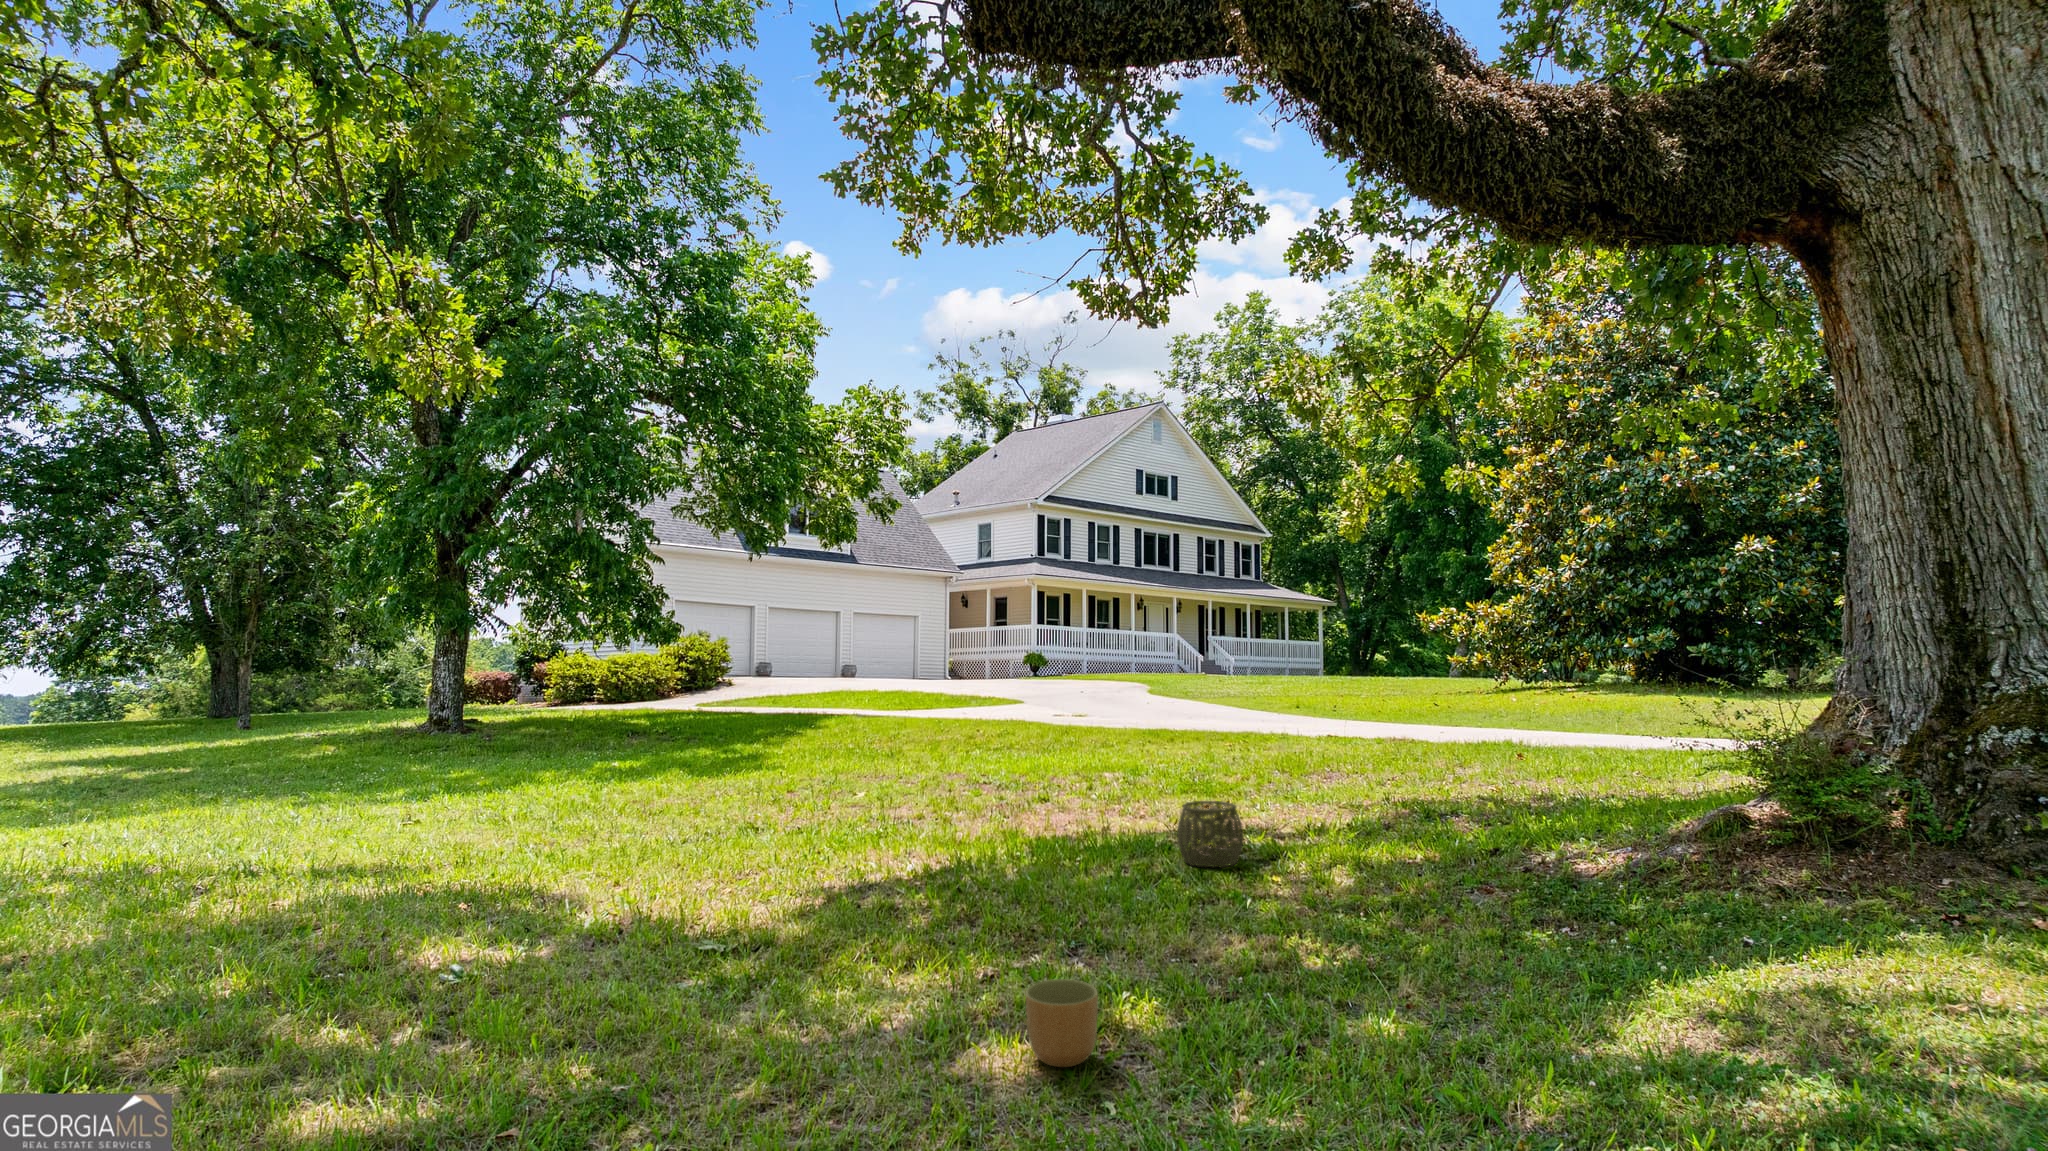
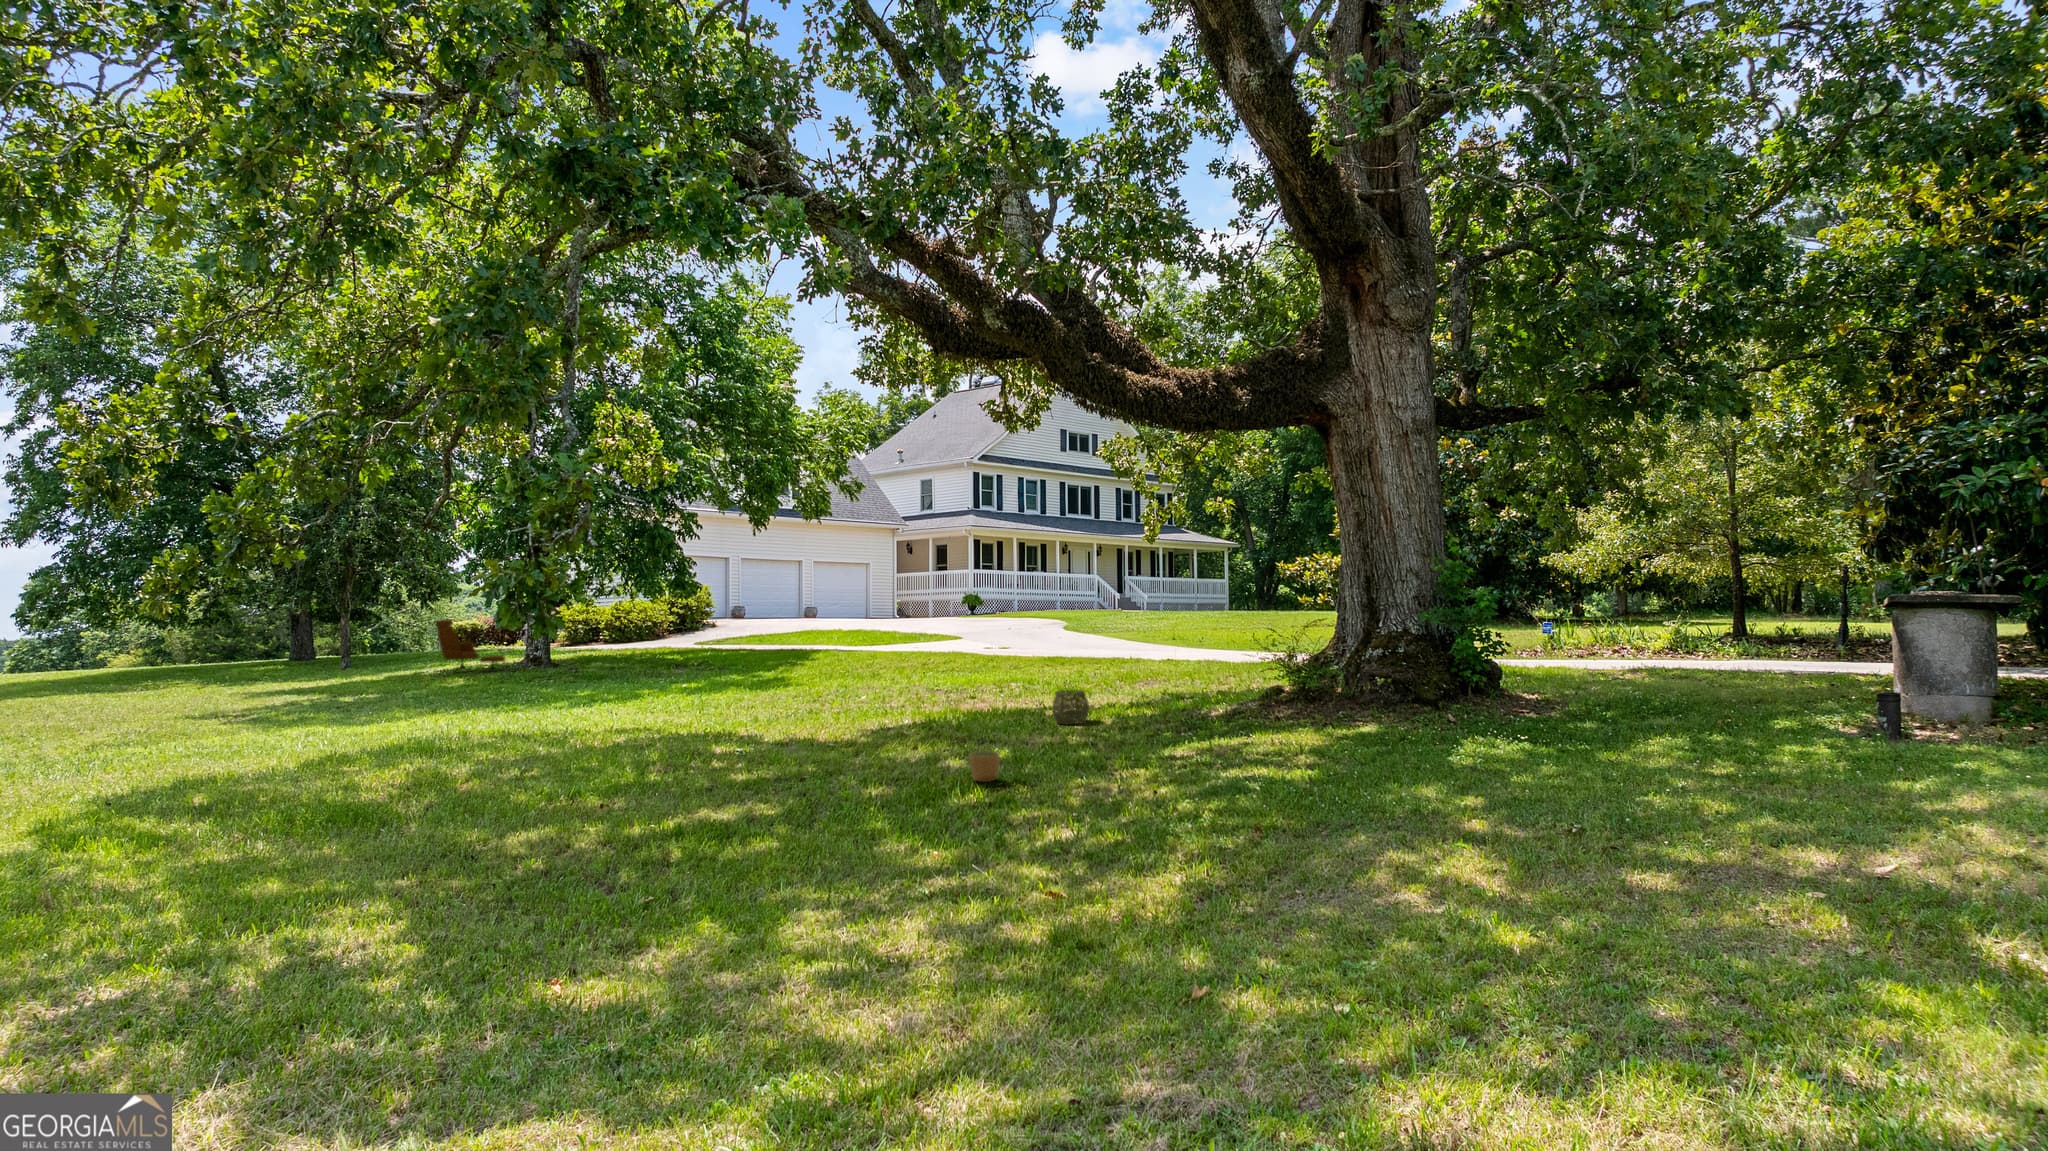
lounge chair: none [355,670,440,739] -> present [436,619,505,670]

